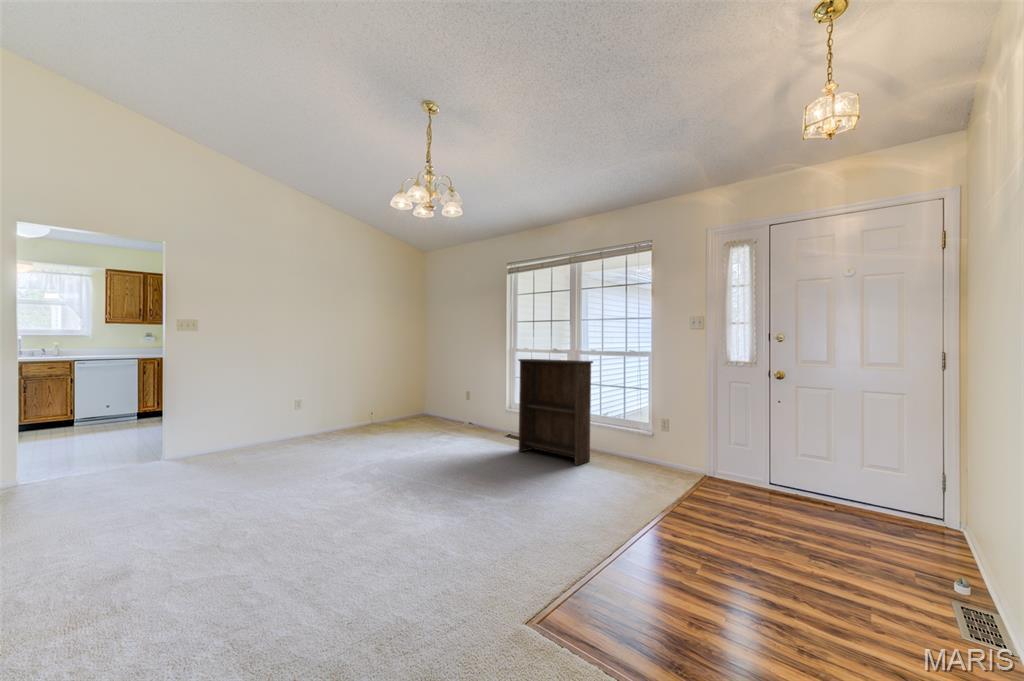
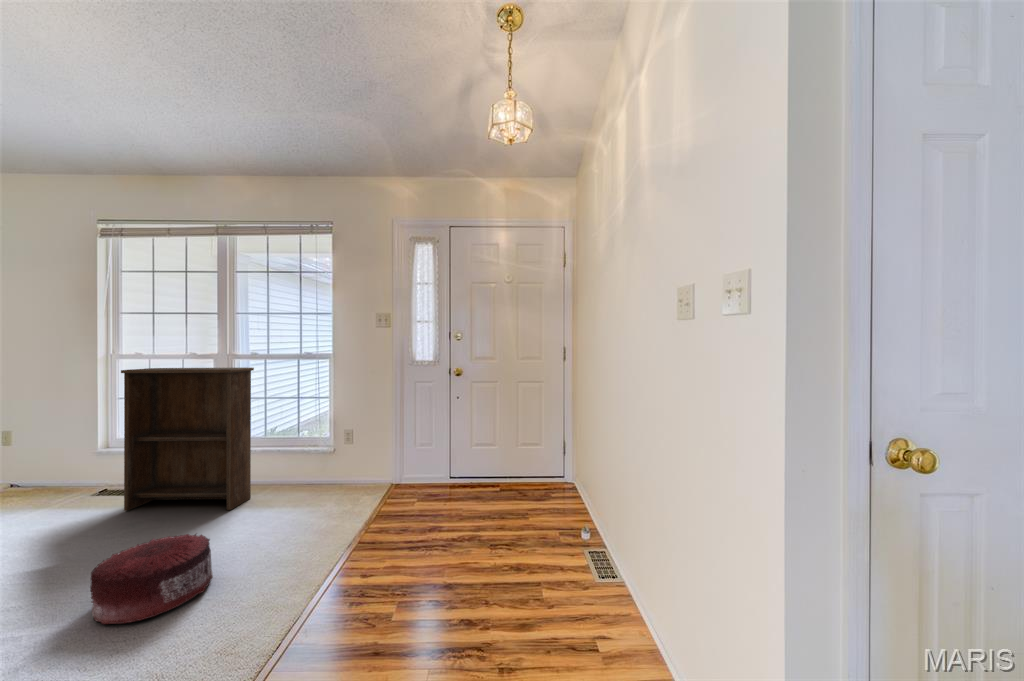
pouf: none [508,466,567,512] -> present [91,534,213,624]

